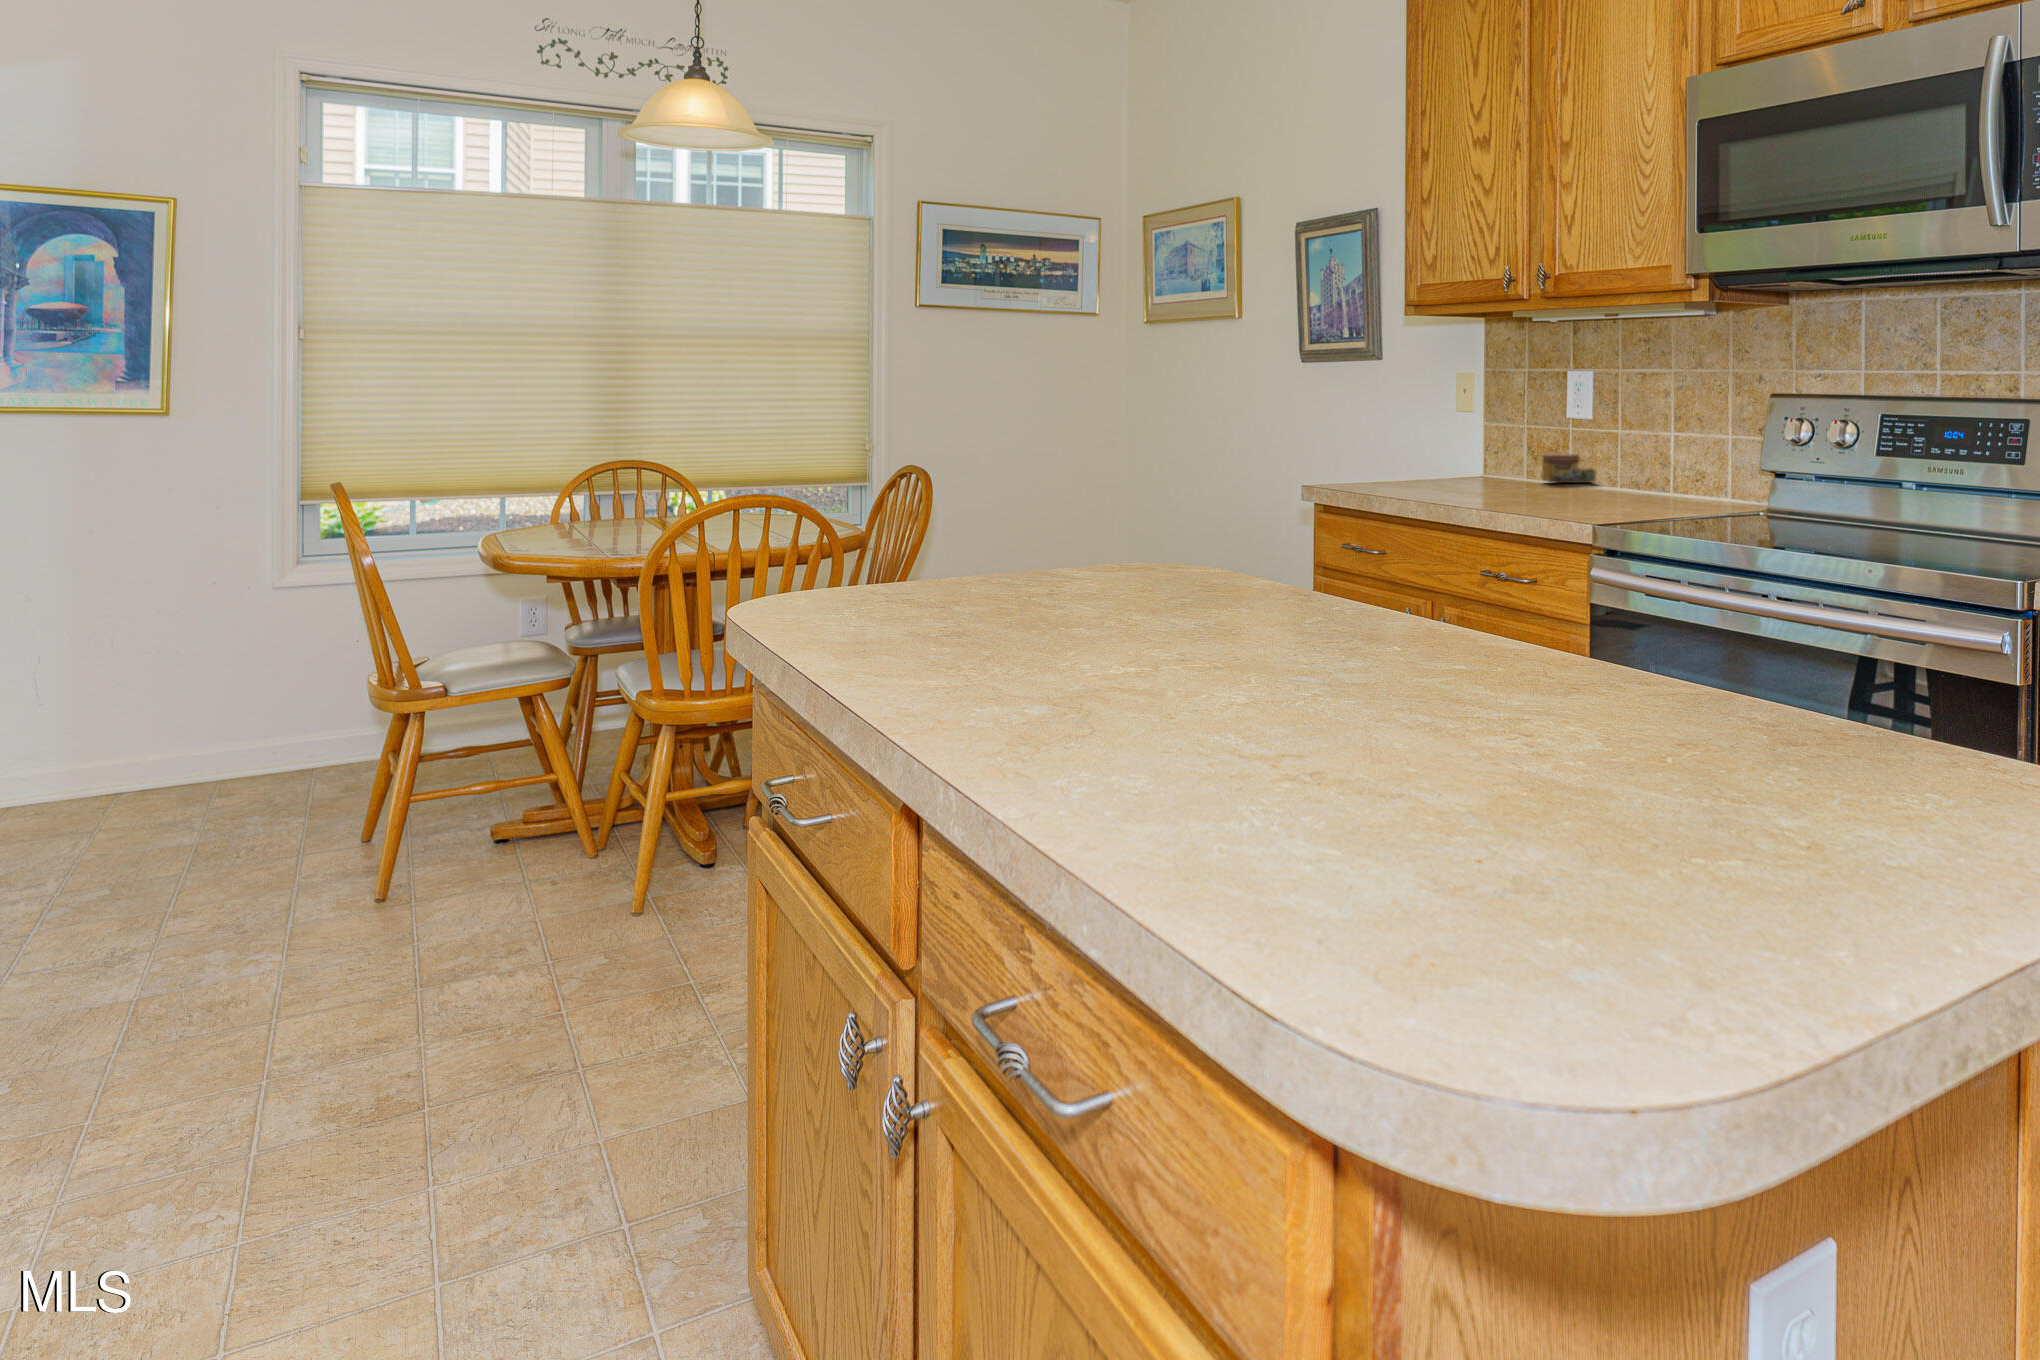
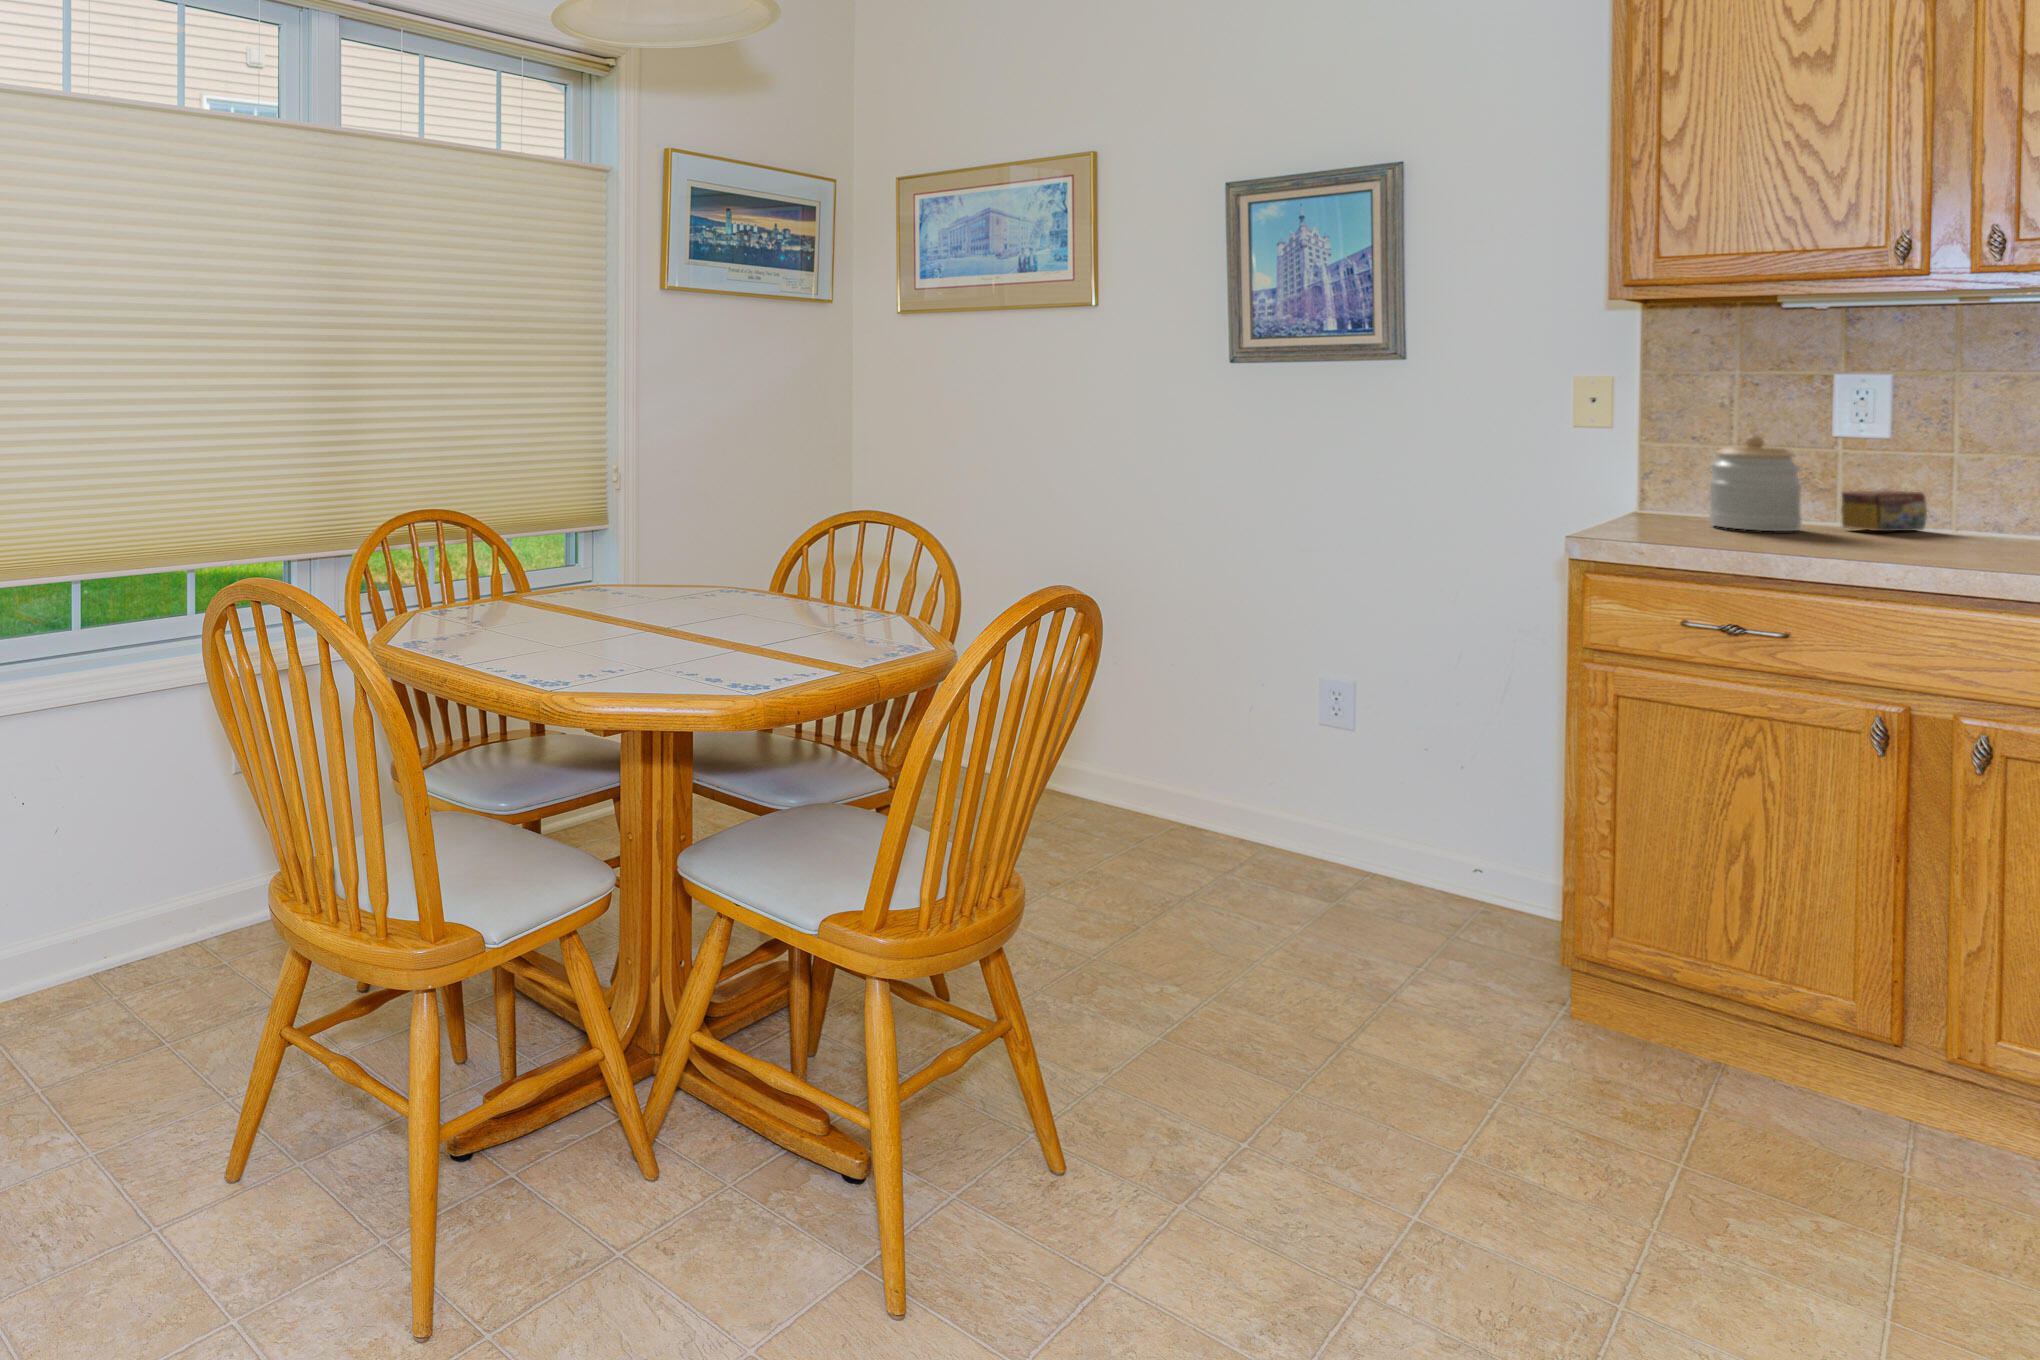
jar: none [1463,413,1515,482] -> present [1709,435,1801,531]

